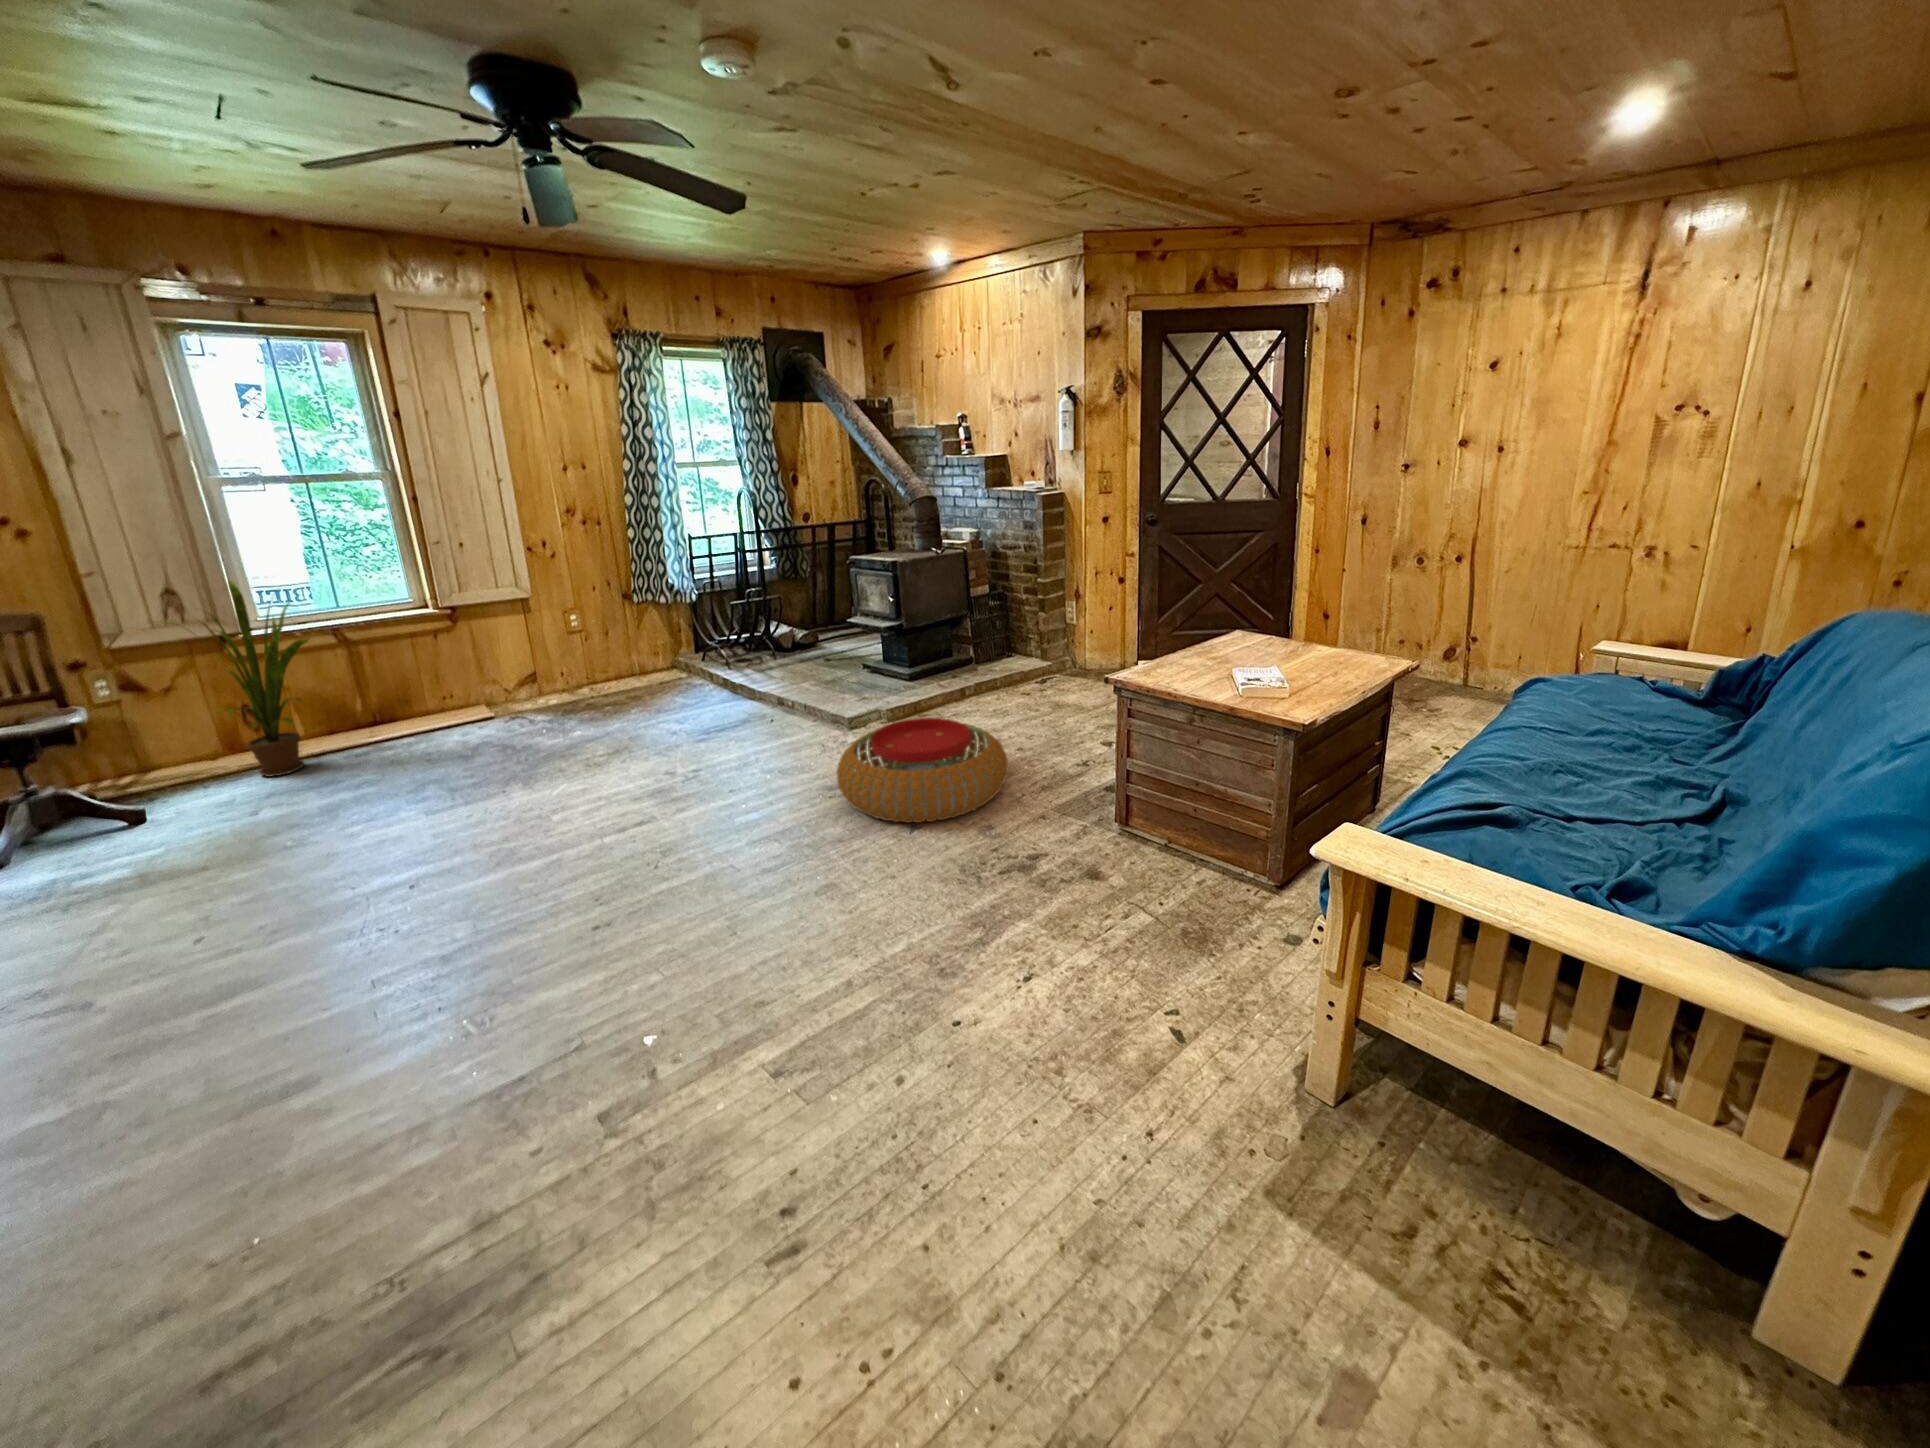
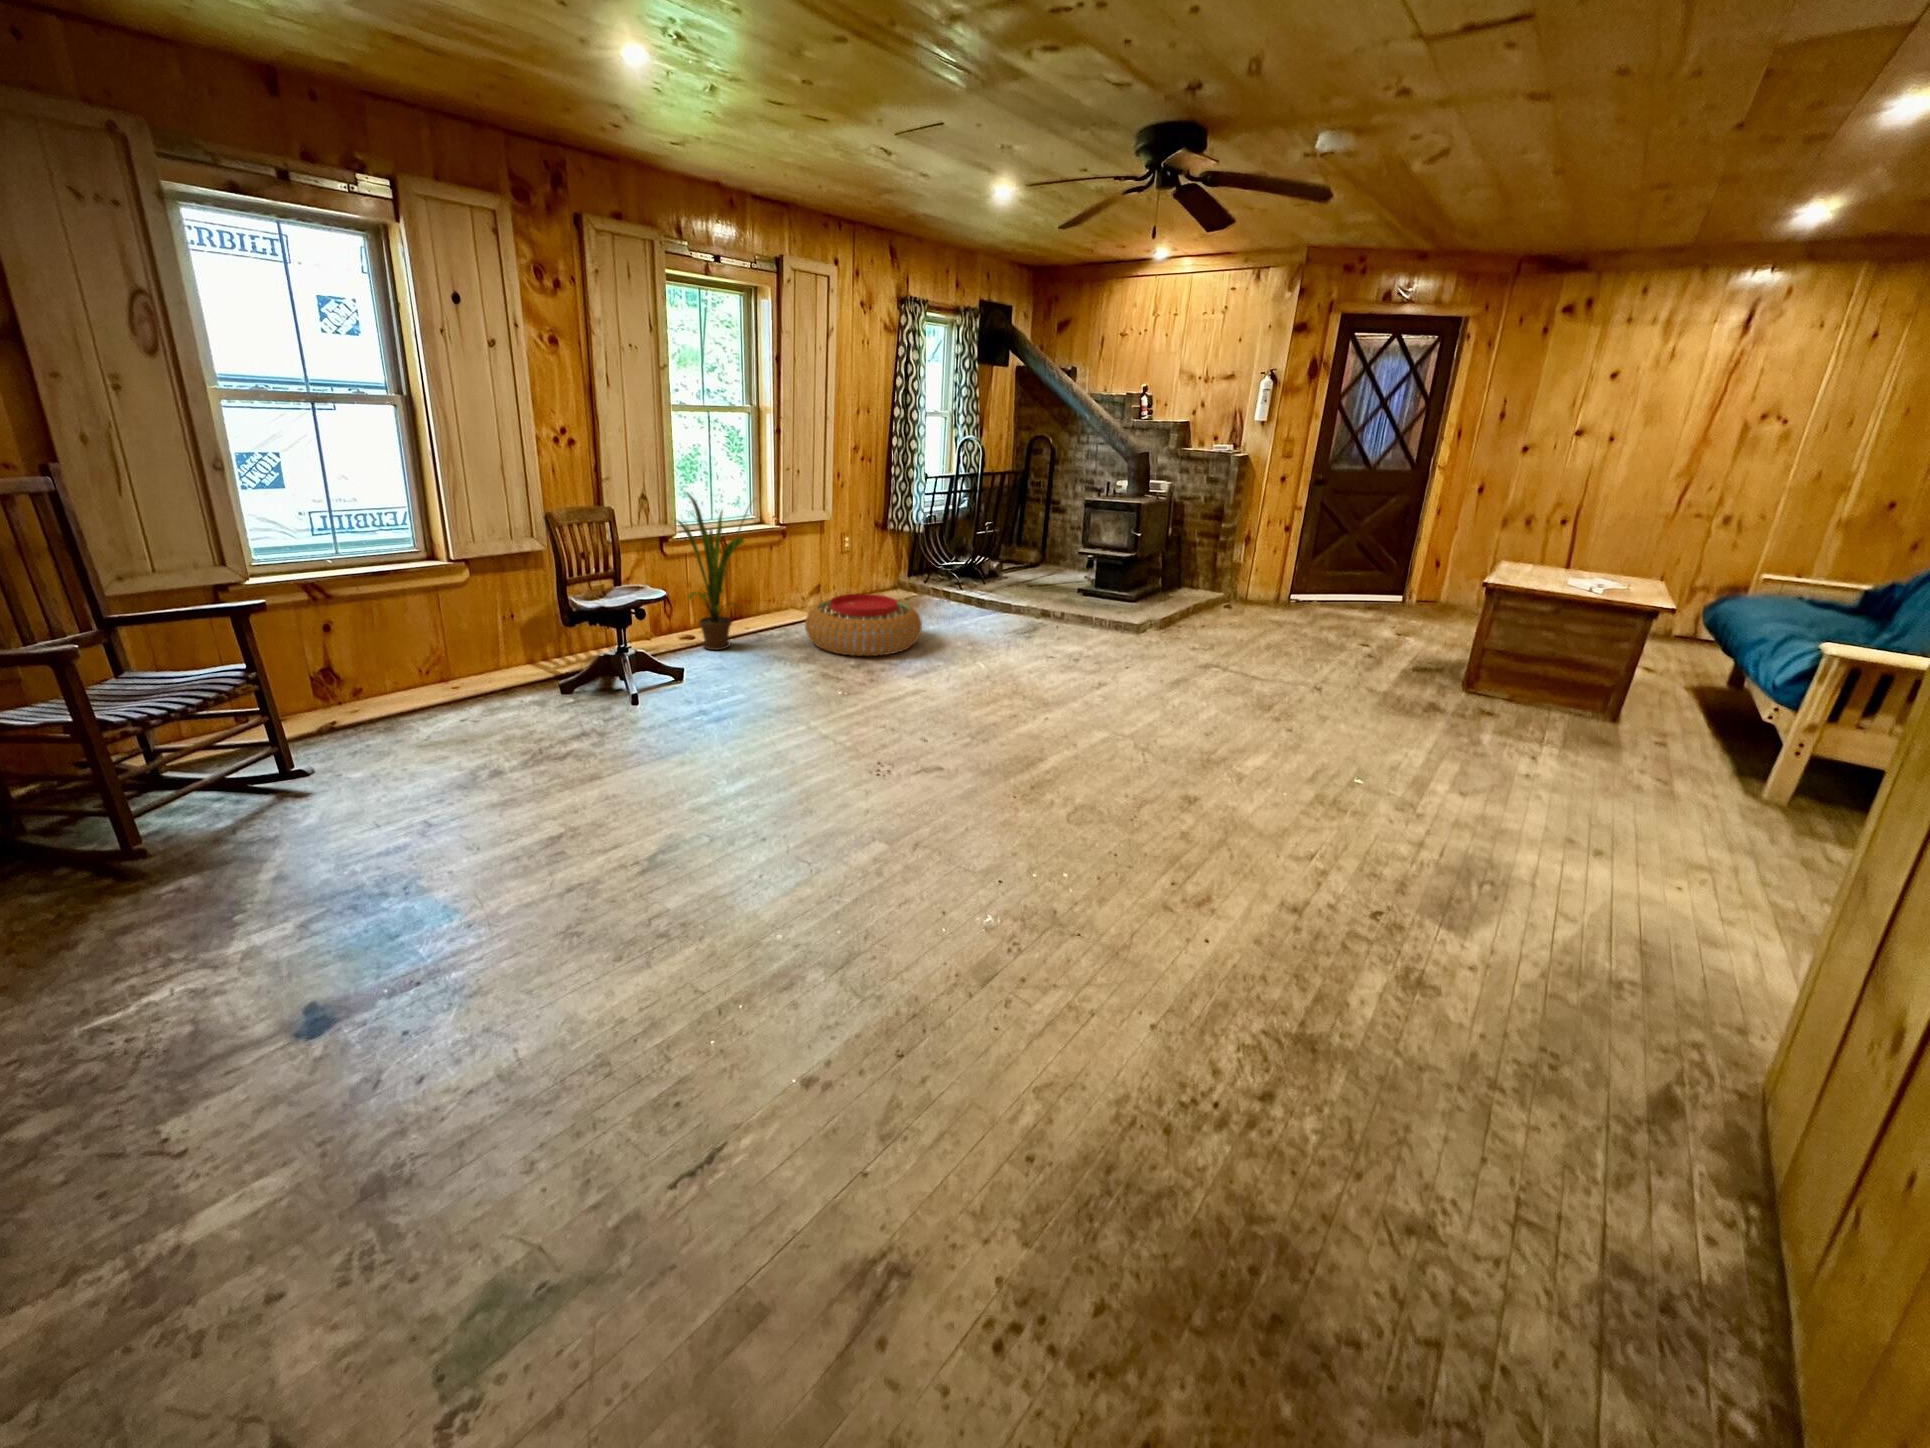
pouf: present [836,718,1008,823] -> present [805,594,922,656]

